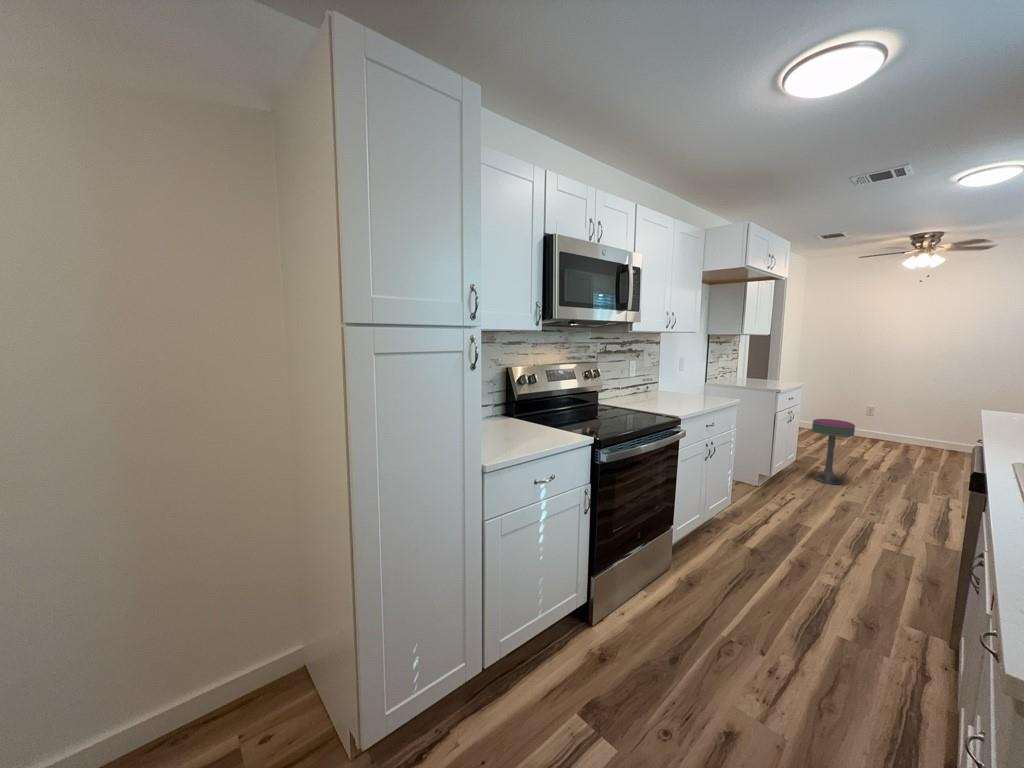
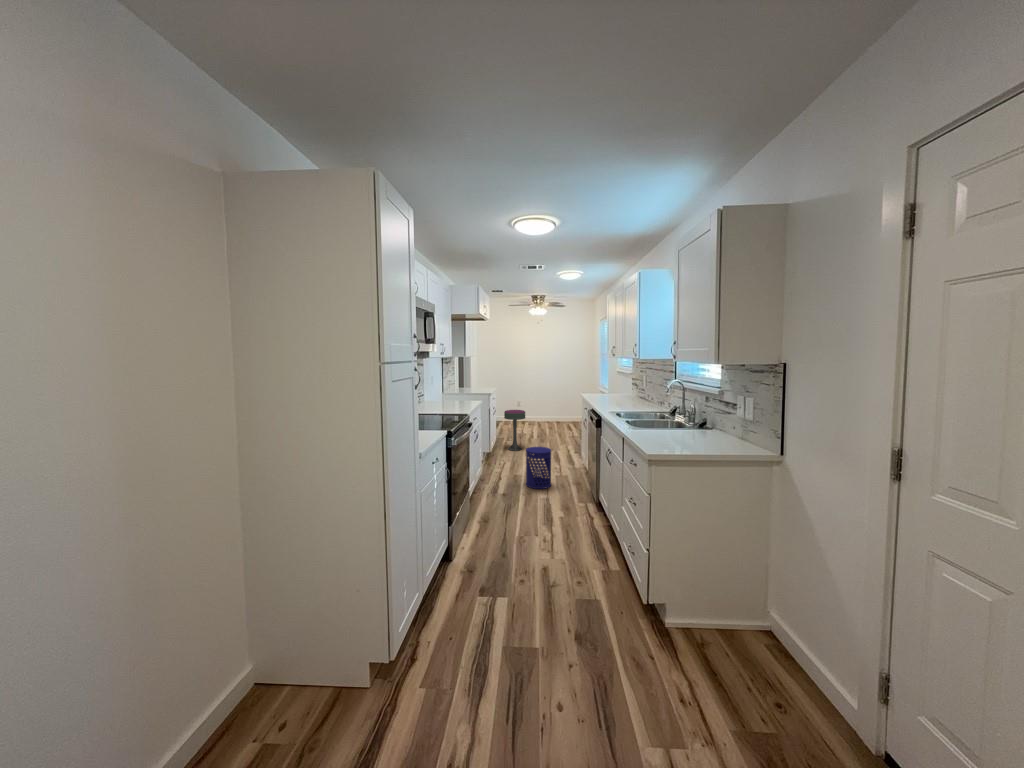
waste bin: none [807,488,870,568] -> present [526,447,551,489]

